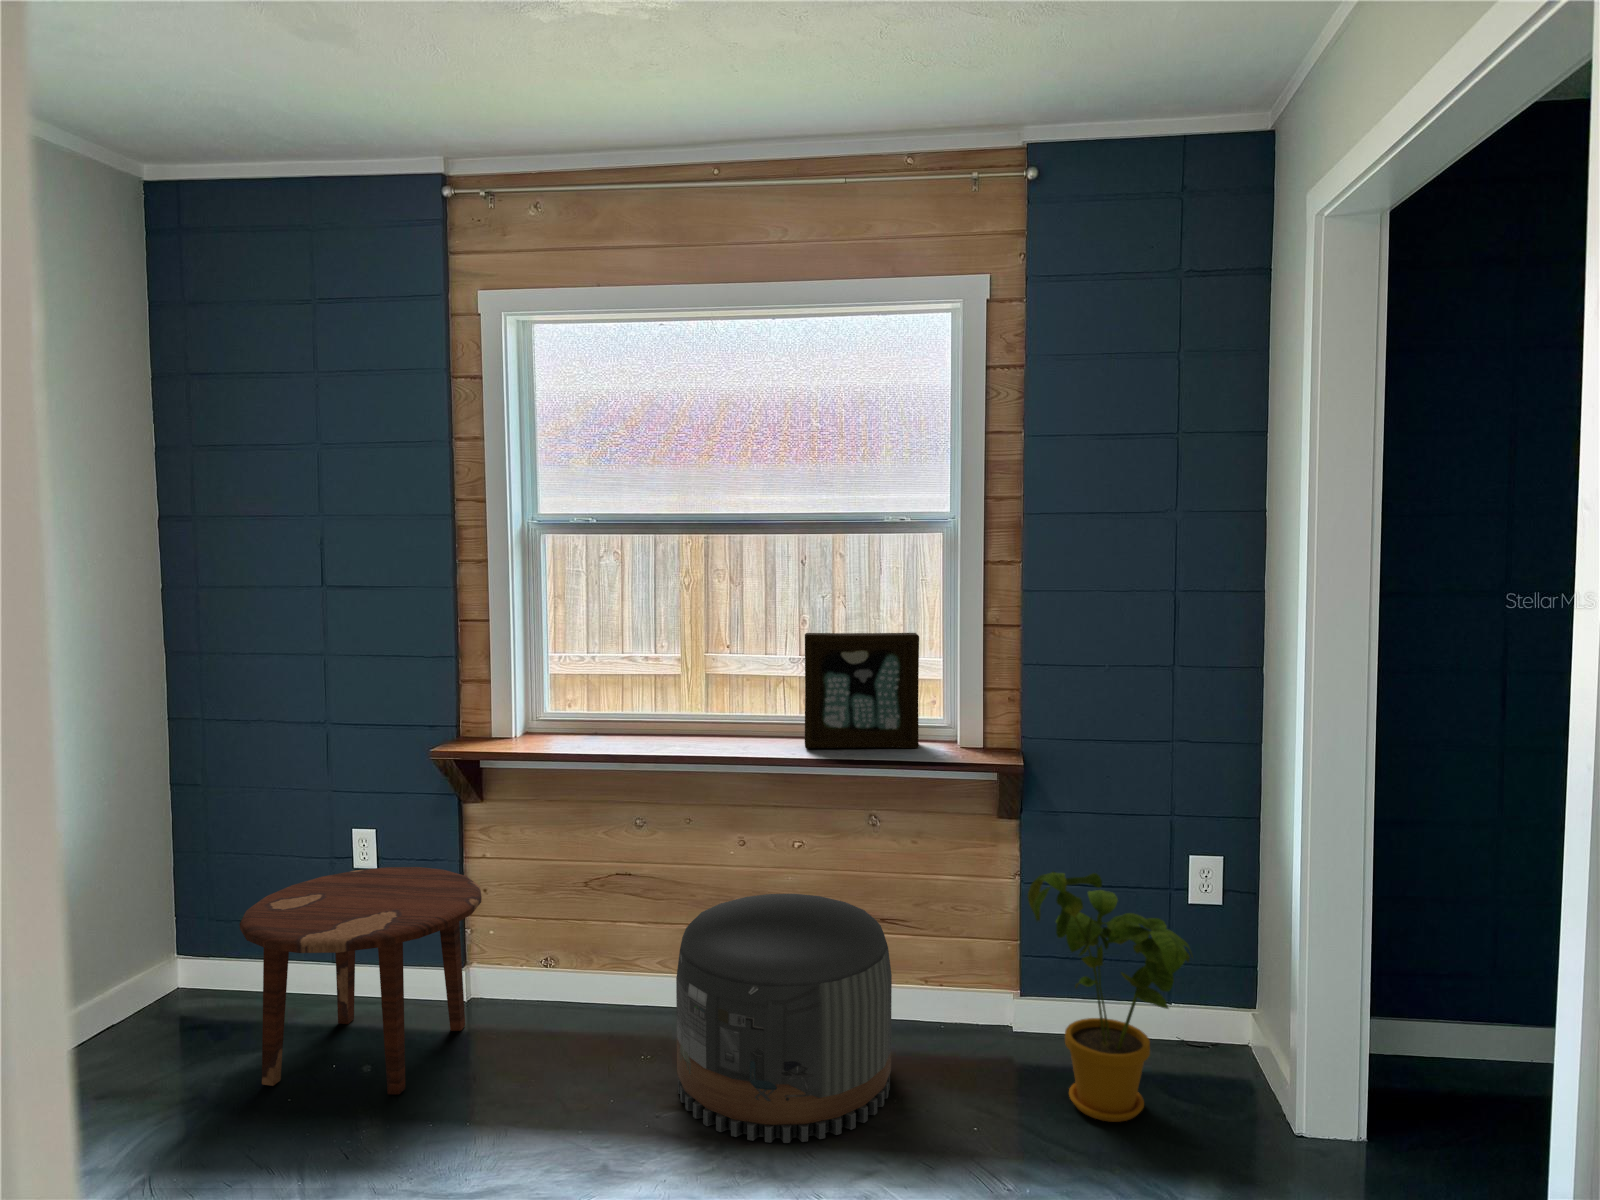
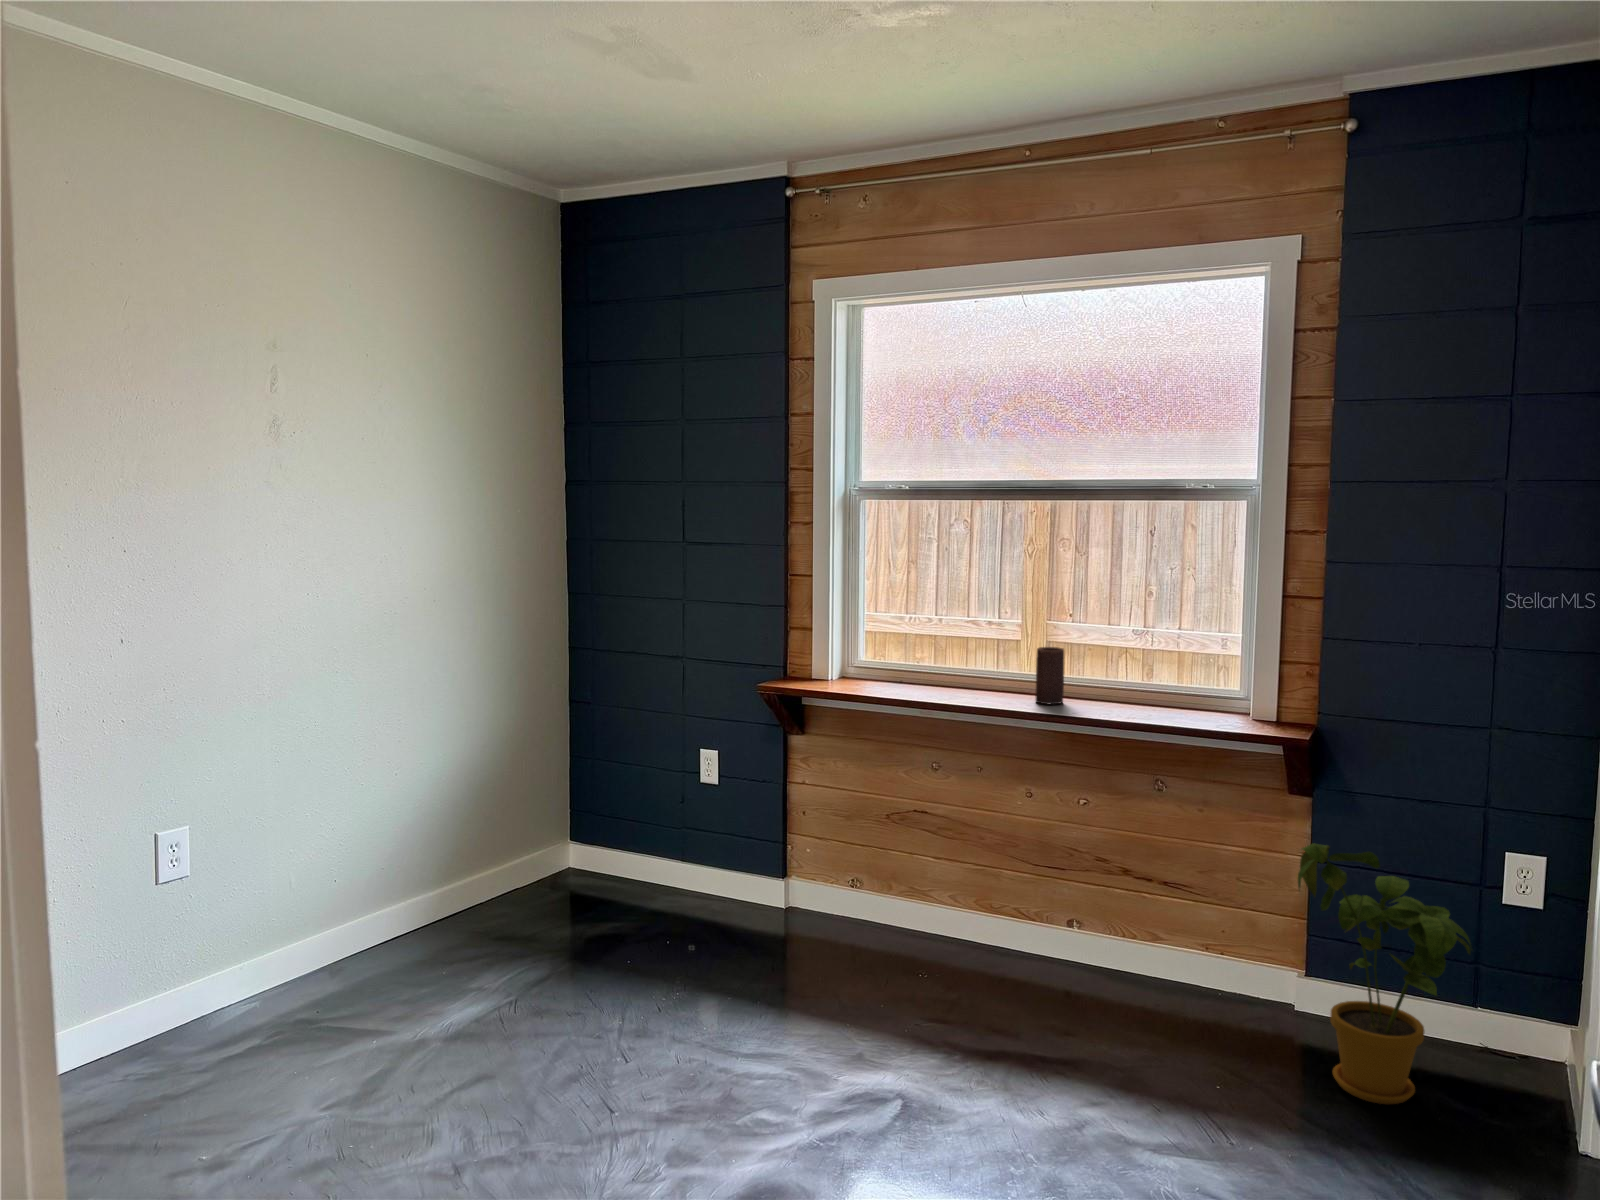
picture frame: present [805,633,919,748] -> none [1090,597,1211,716]
candle: none [747,687,775,748] -> present [1035,647,1064,704]
side table: present [240,867,482,1094] -> none [609,783,796,965]
pouf: present [676,894,892,1143] -> none [949,841,1155,1061]

